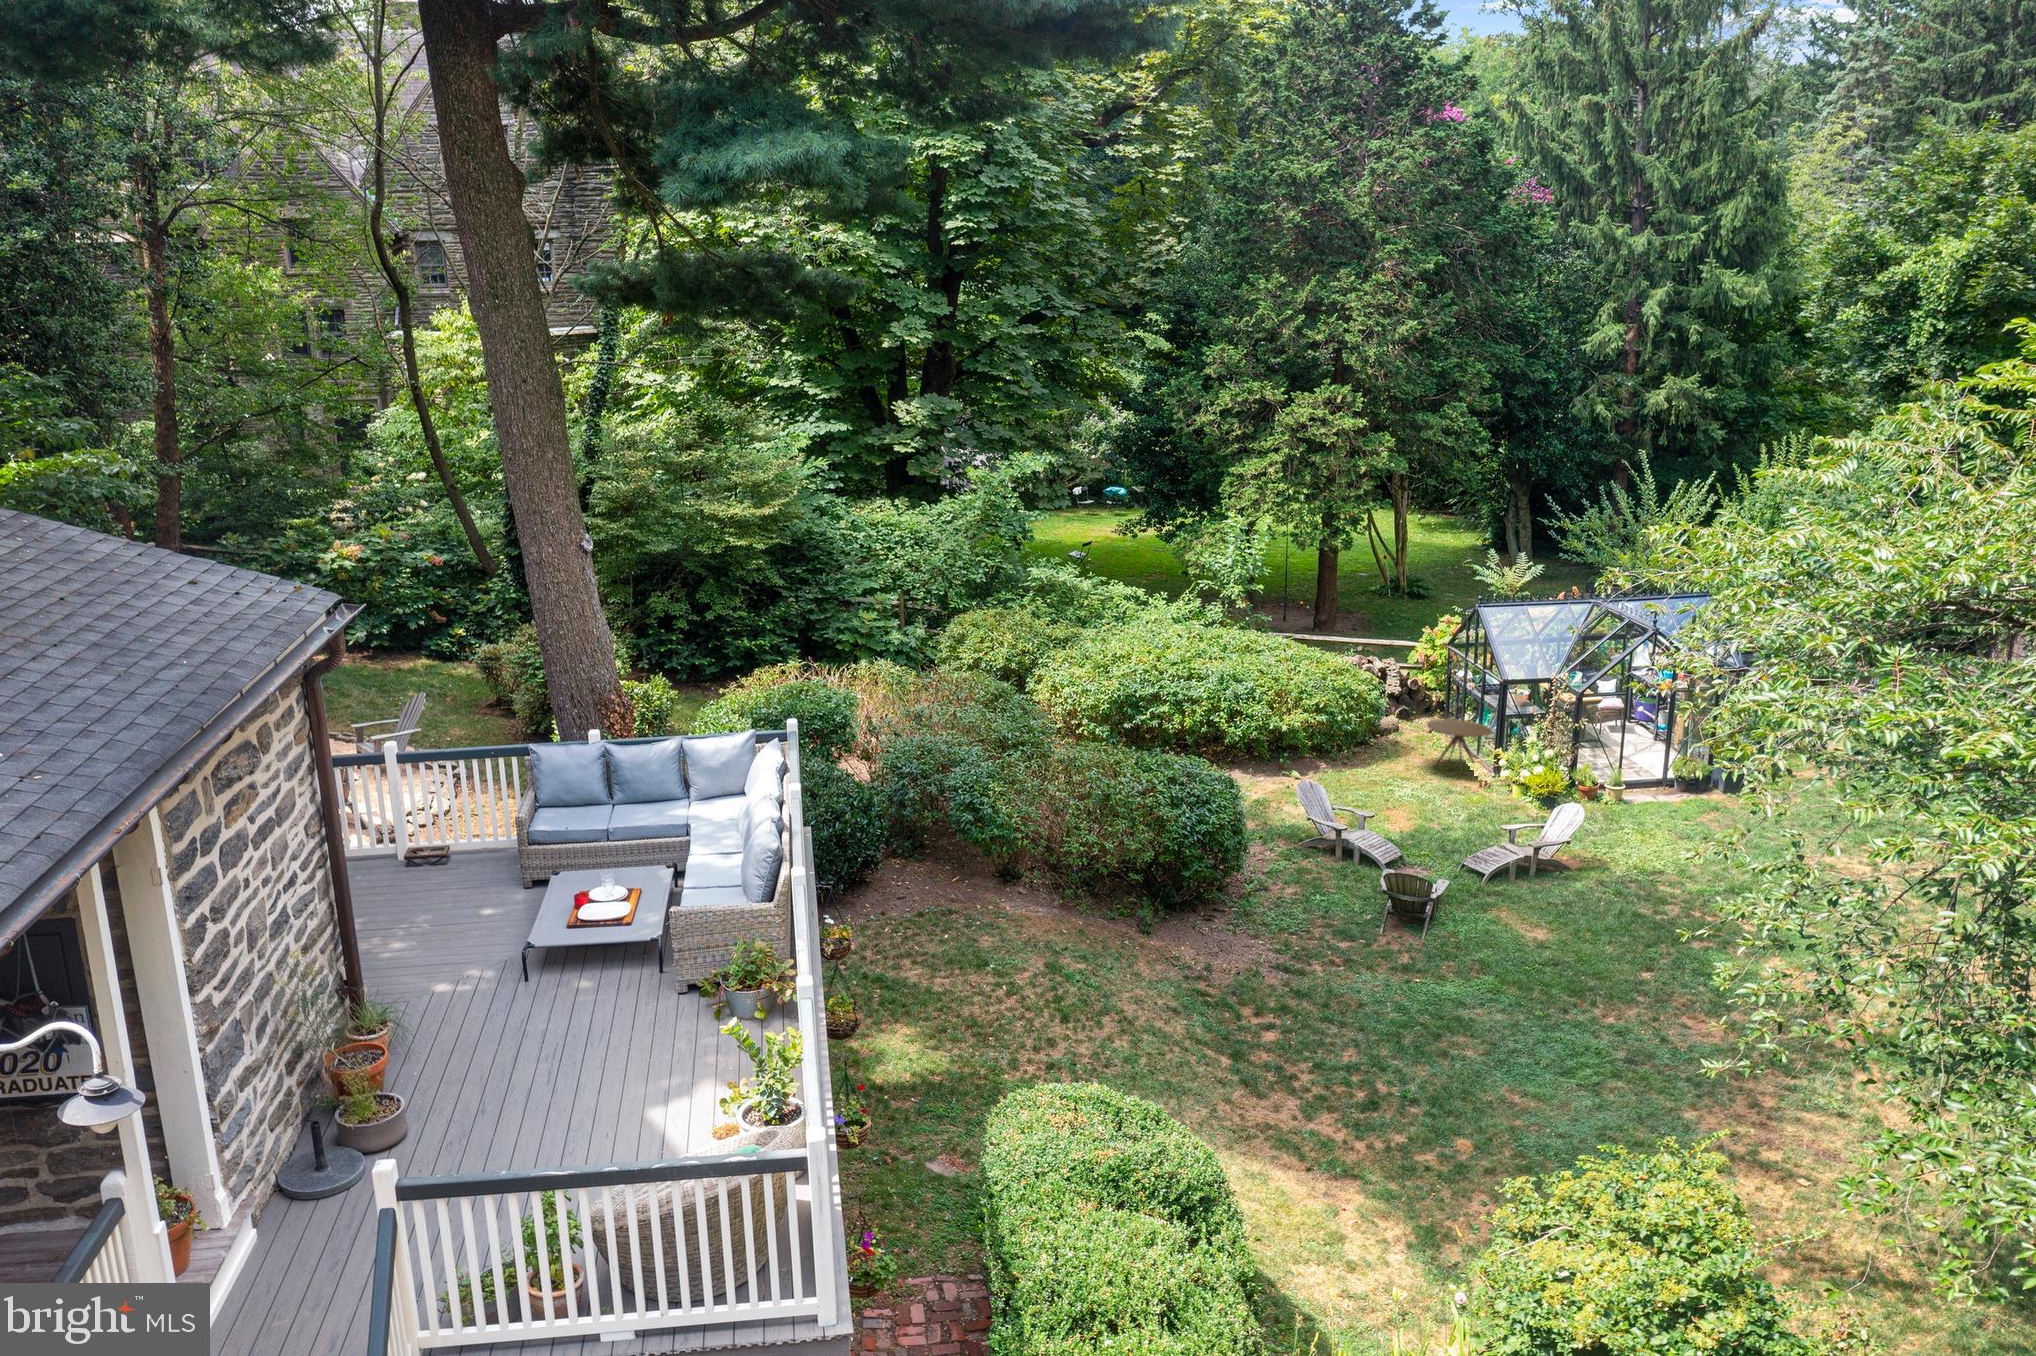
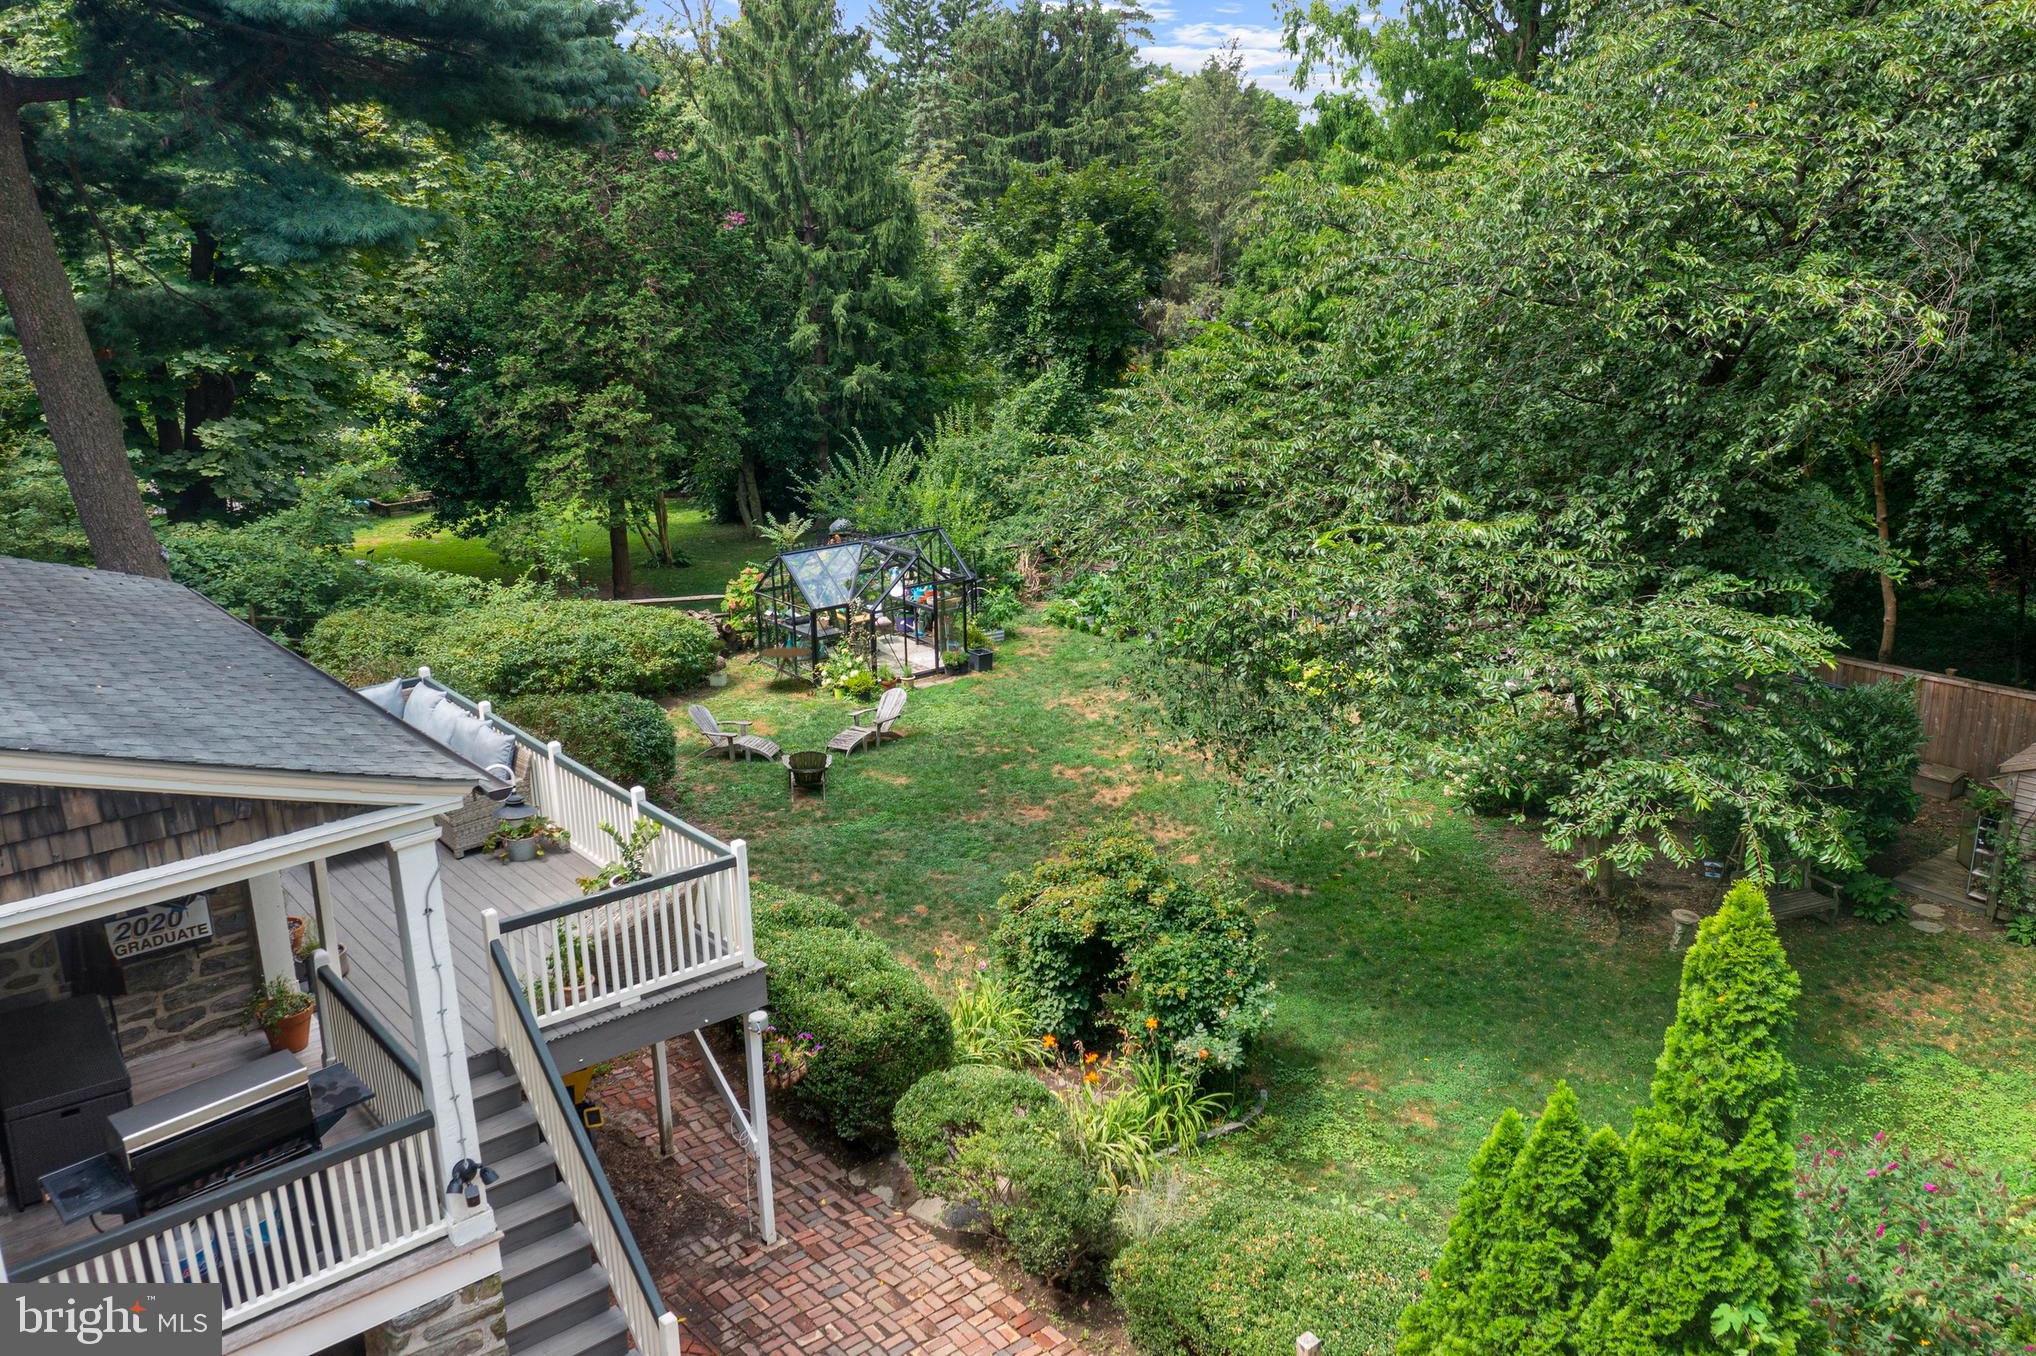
potted tree: none [1364,699,1390,754] -> present [707,640,727,686]

